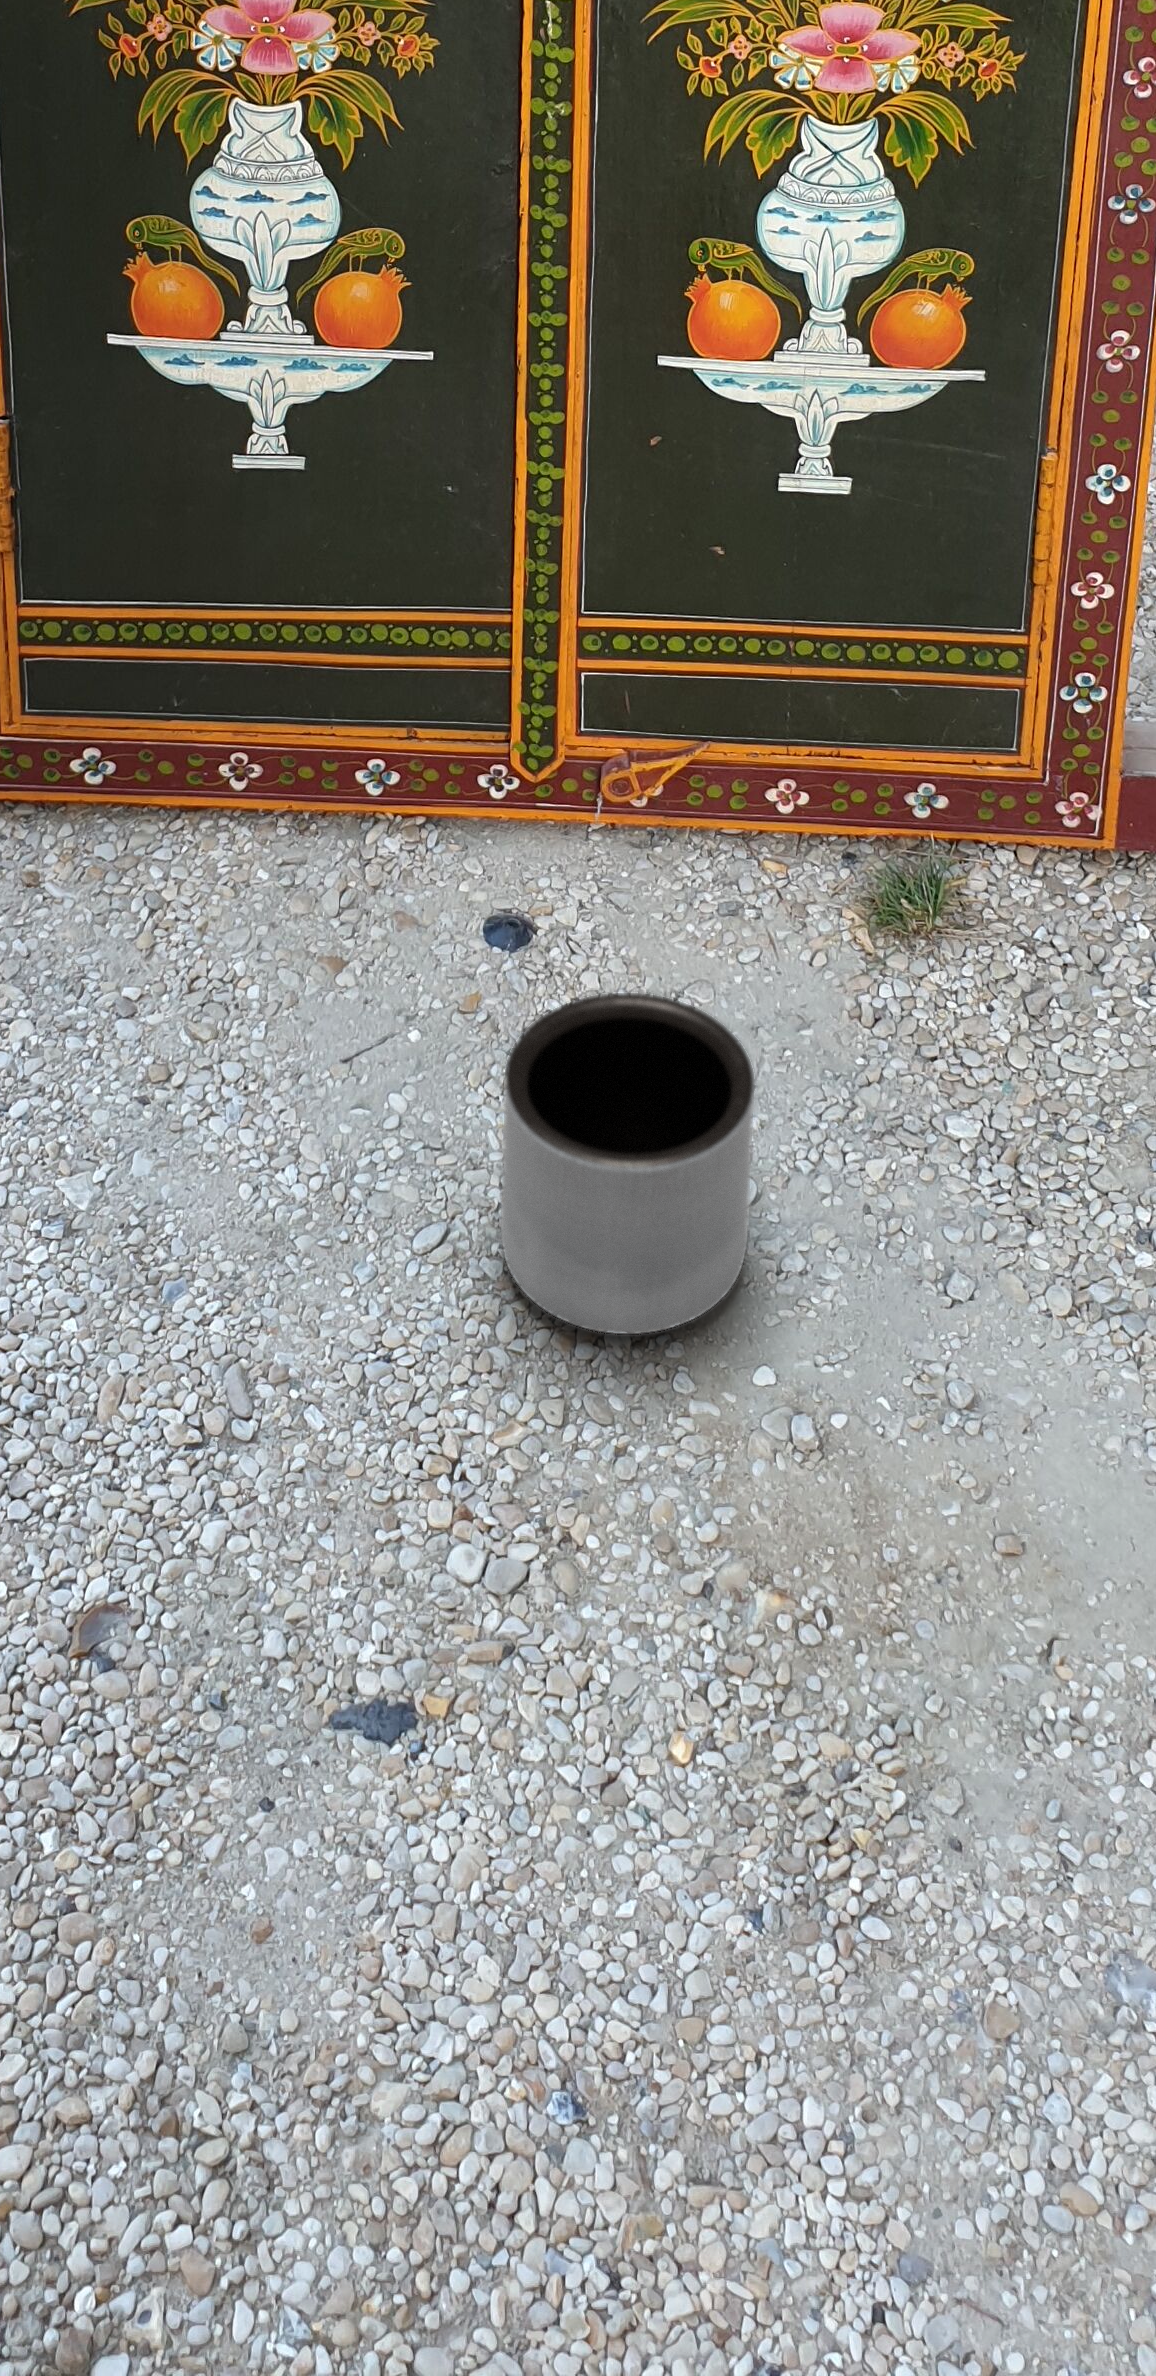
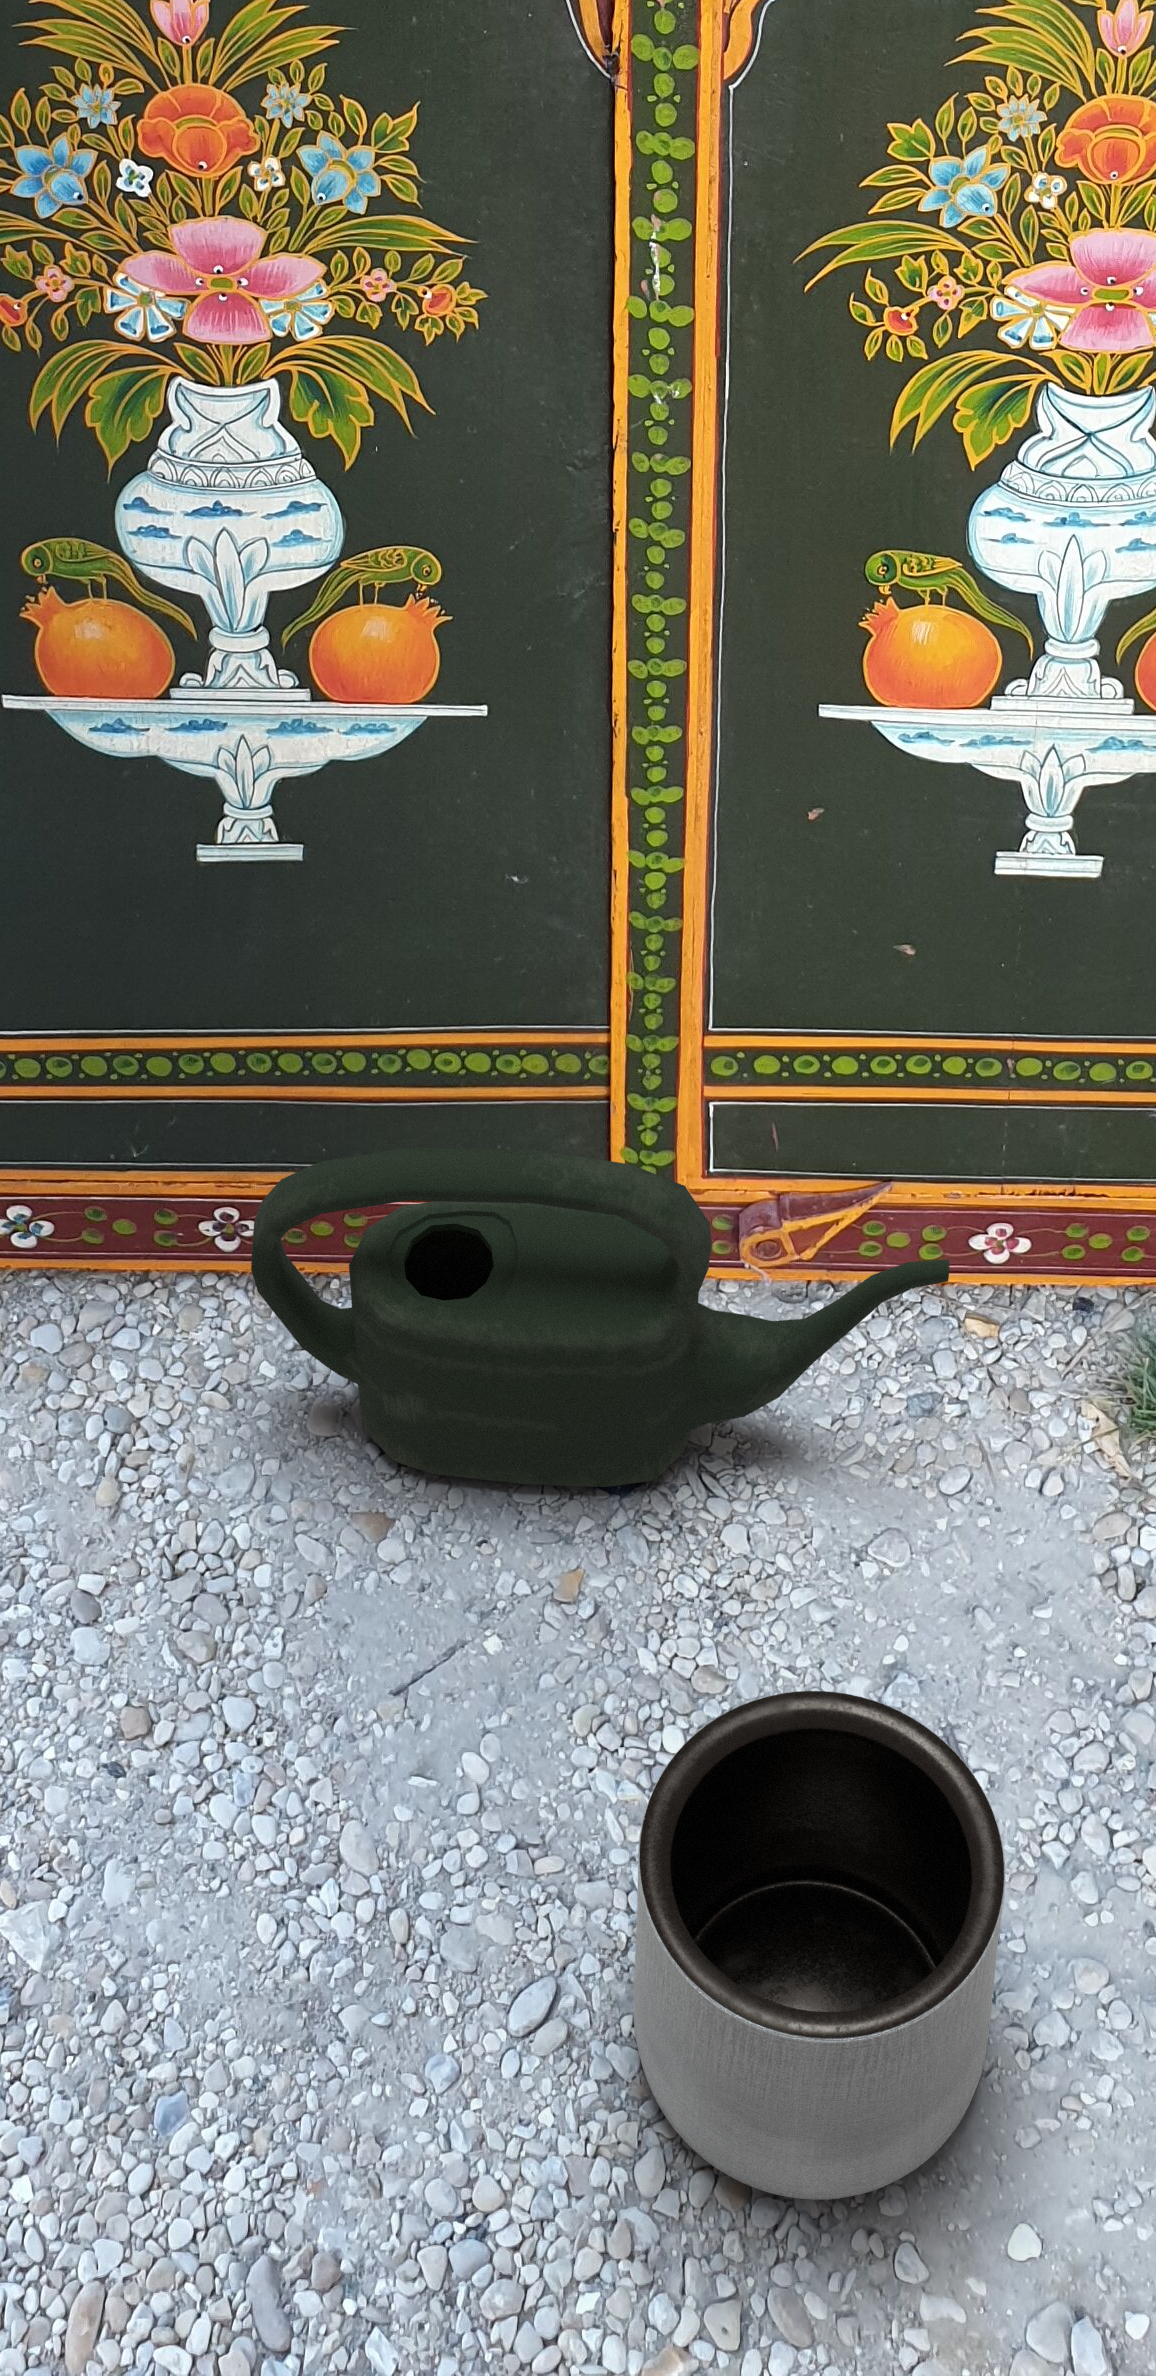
watering can: none [254,677,743,951] -> present [251,1147,949,1487]

